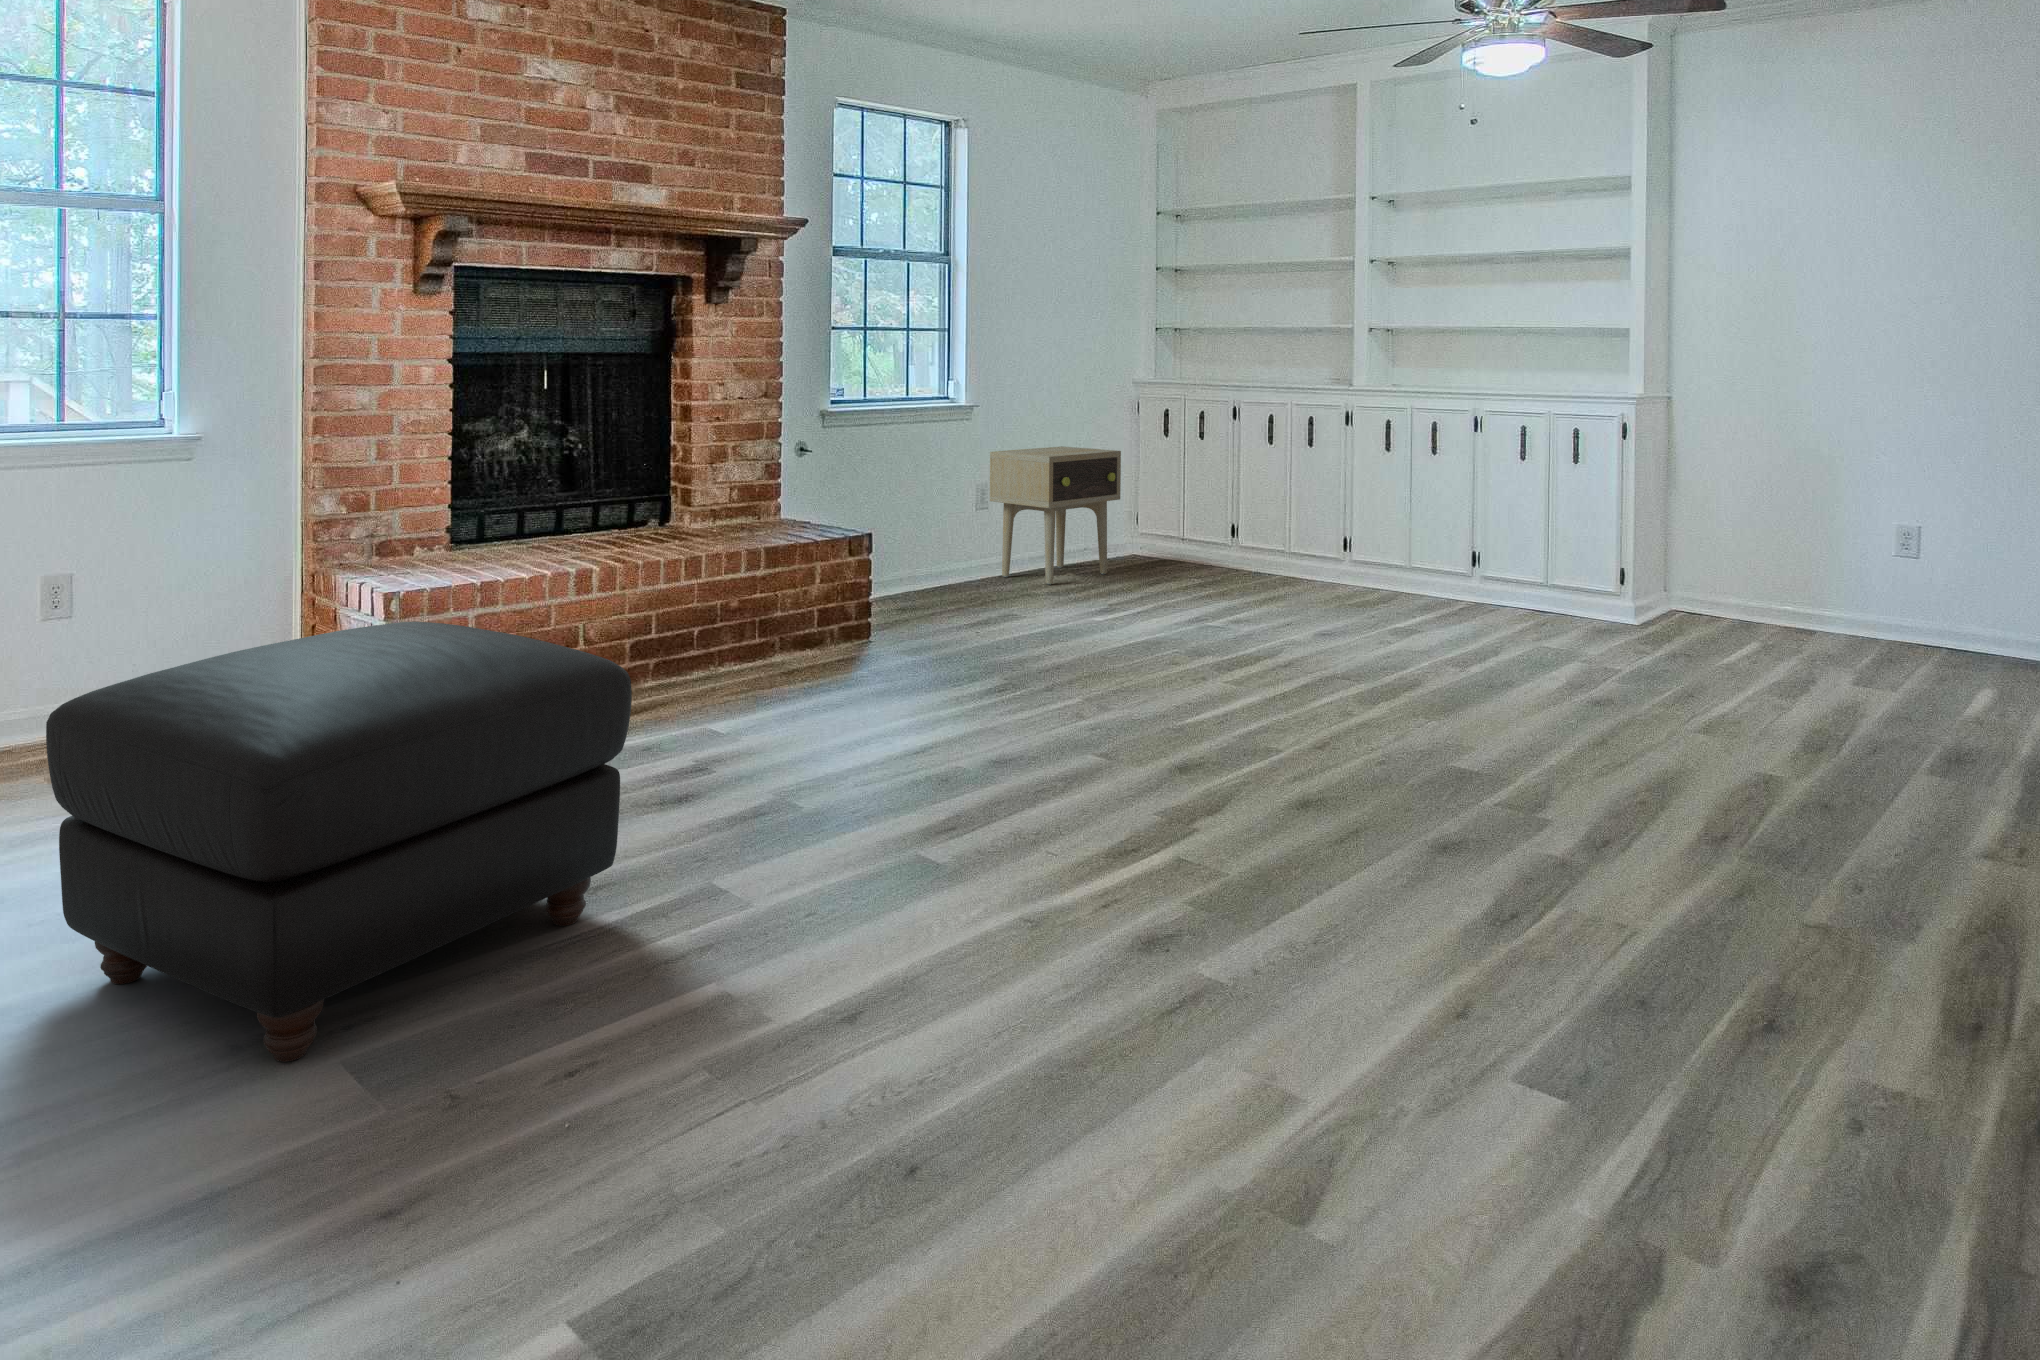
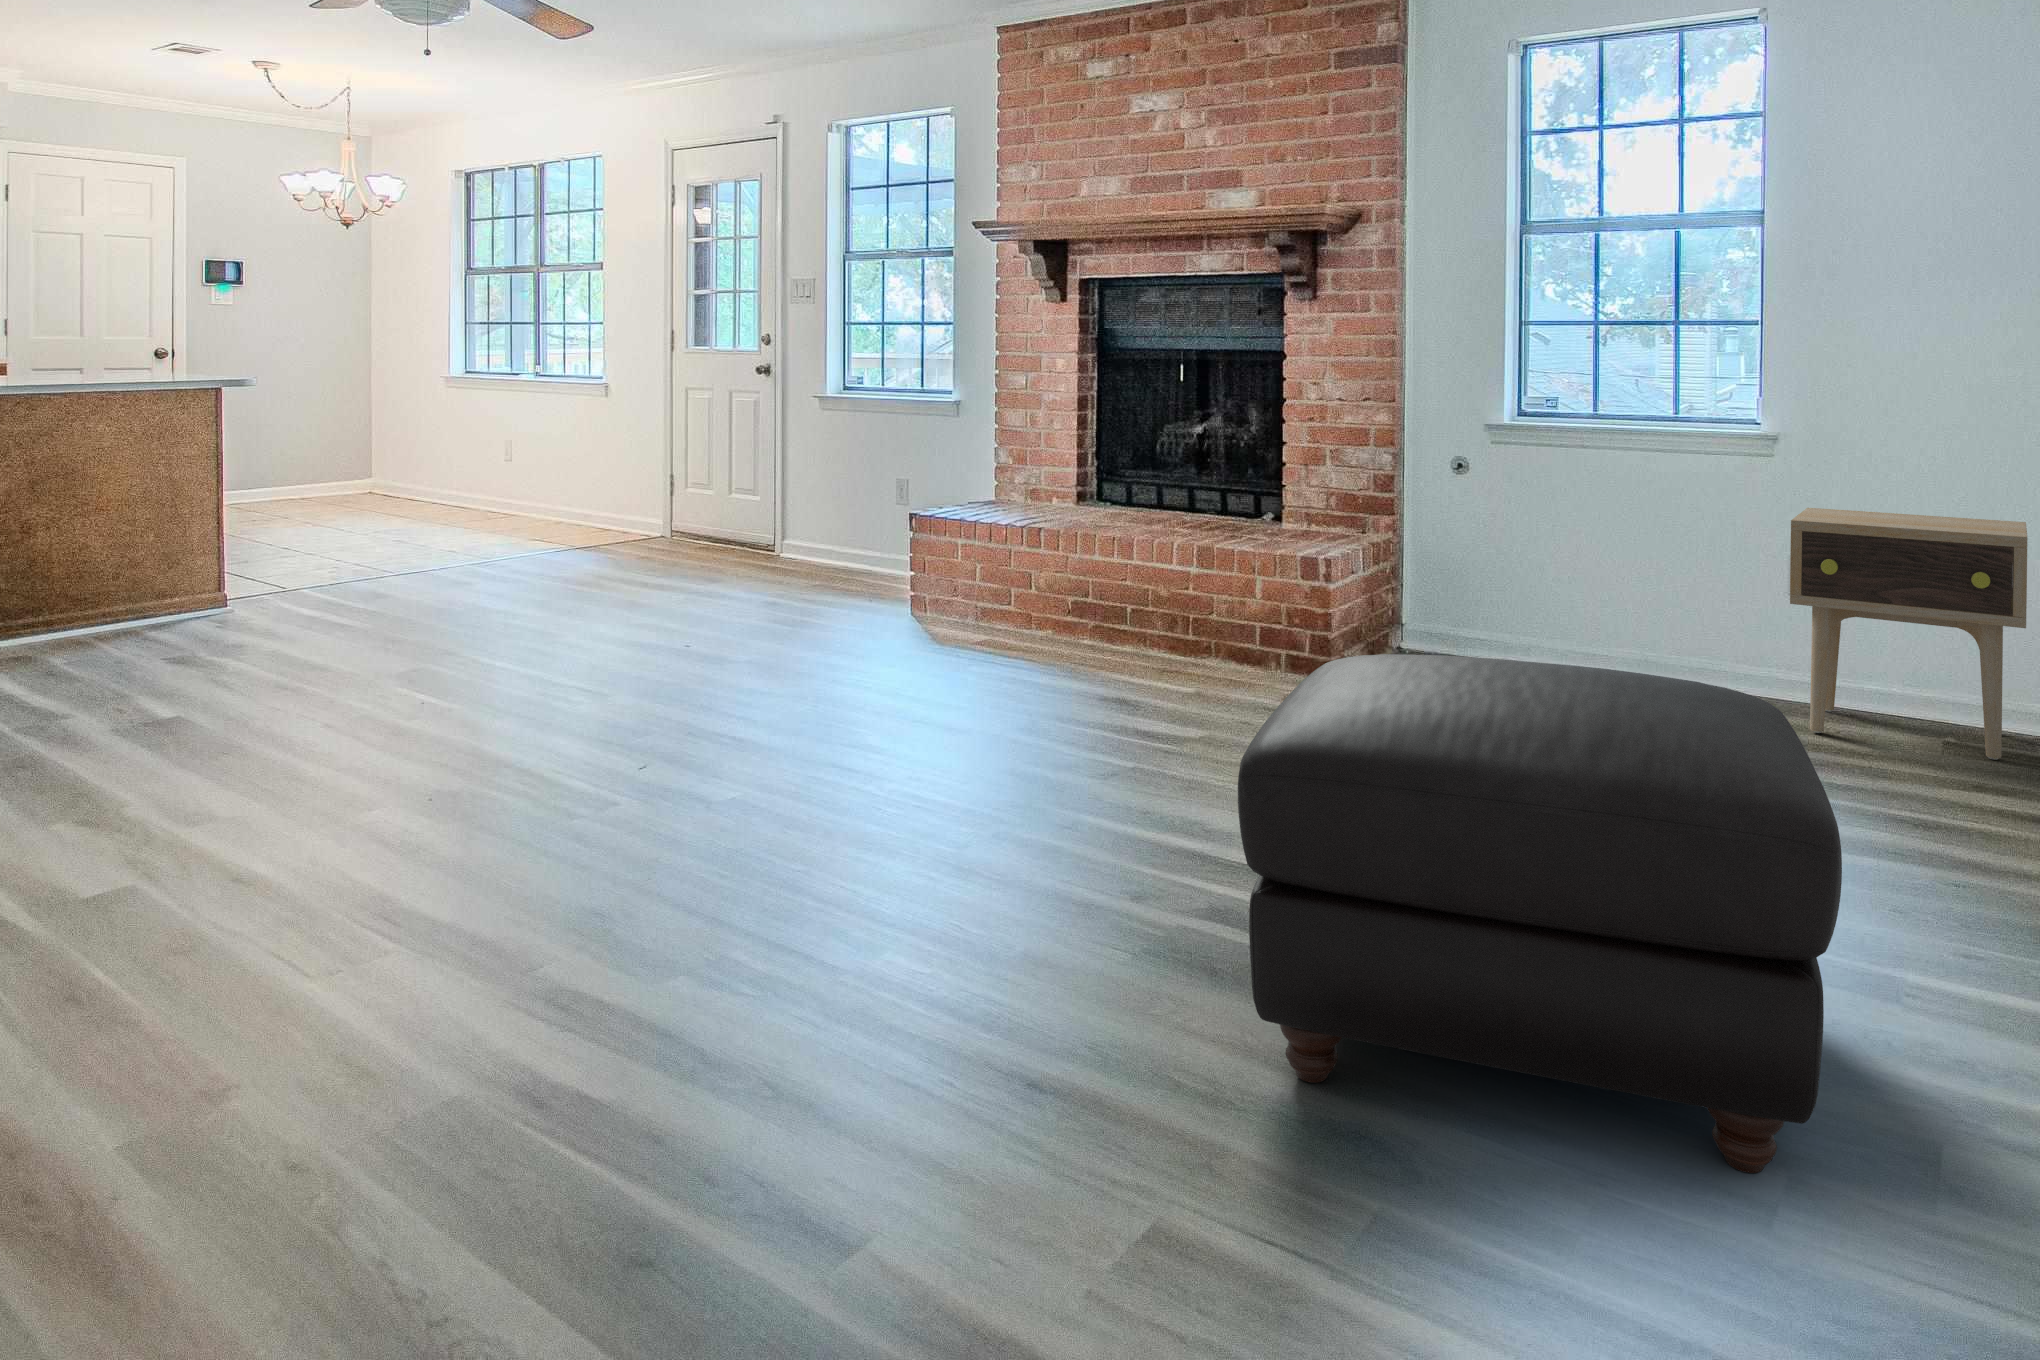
ottoman: present [46,622,632,1062] -> present [1238,654,1842,1173]

